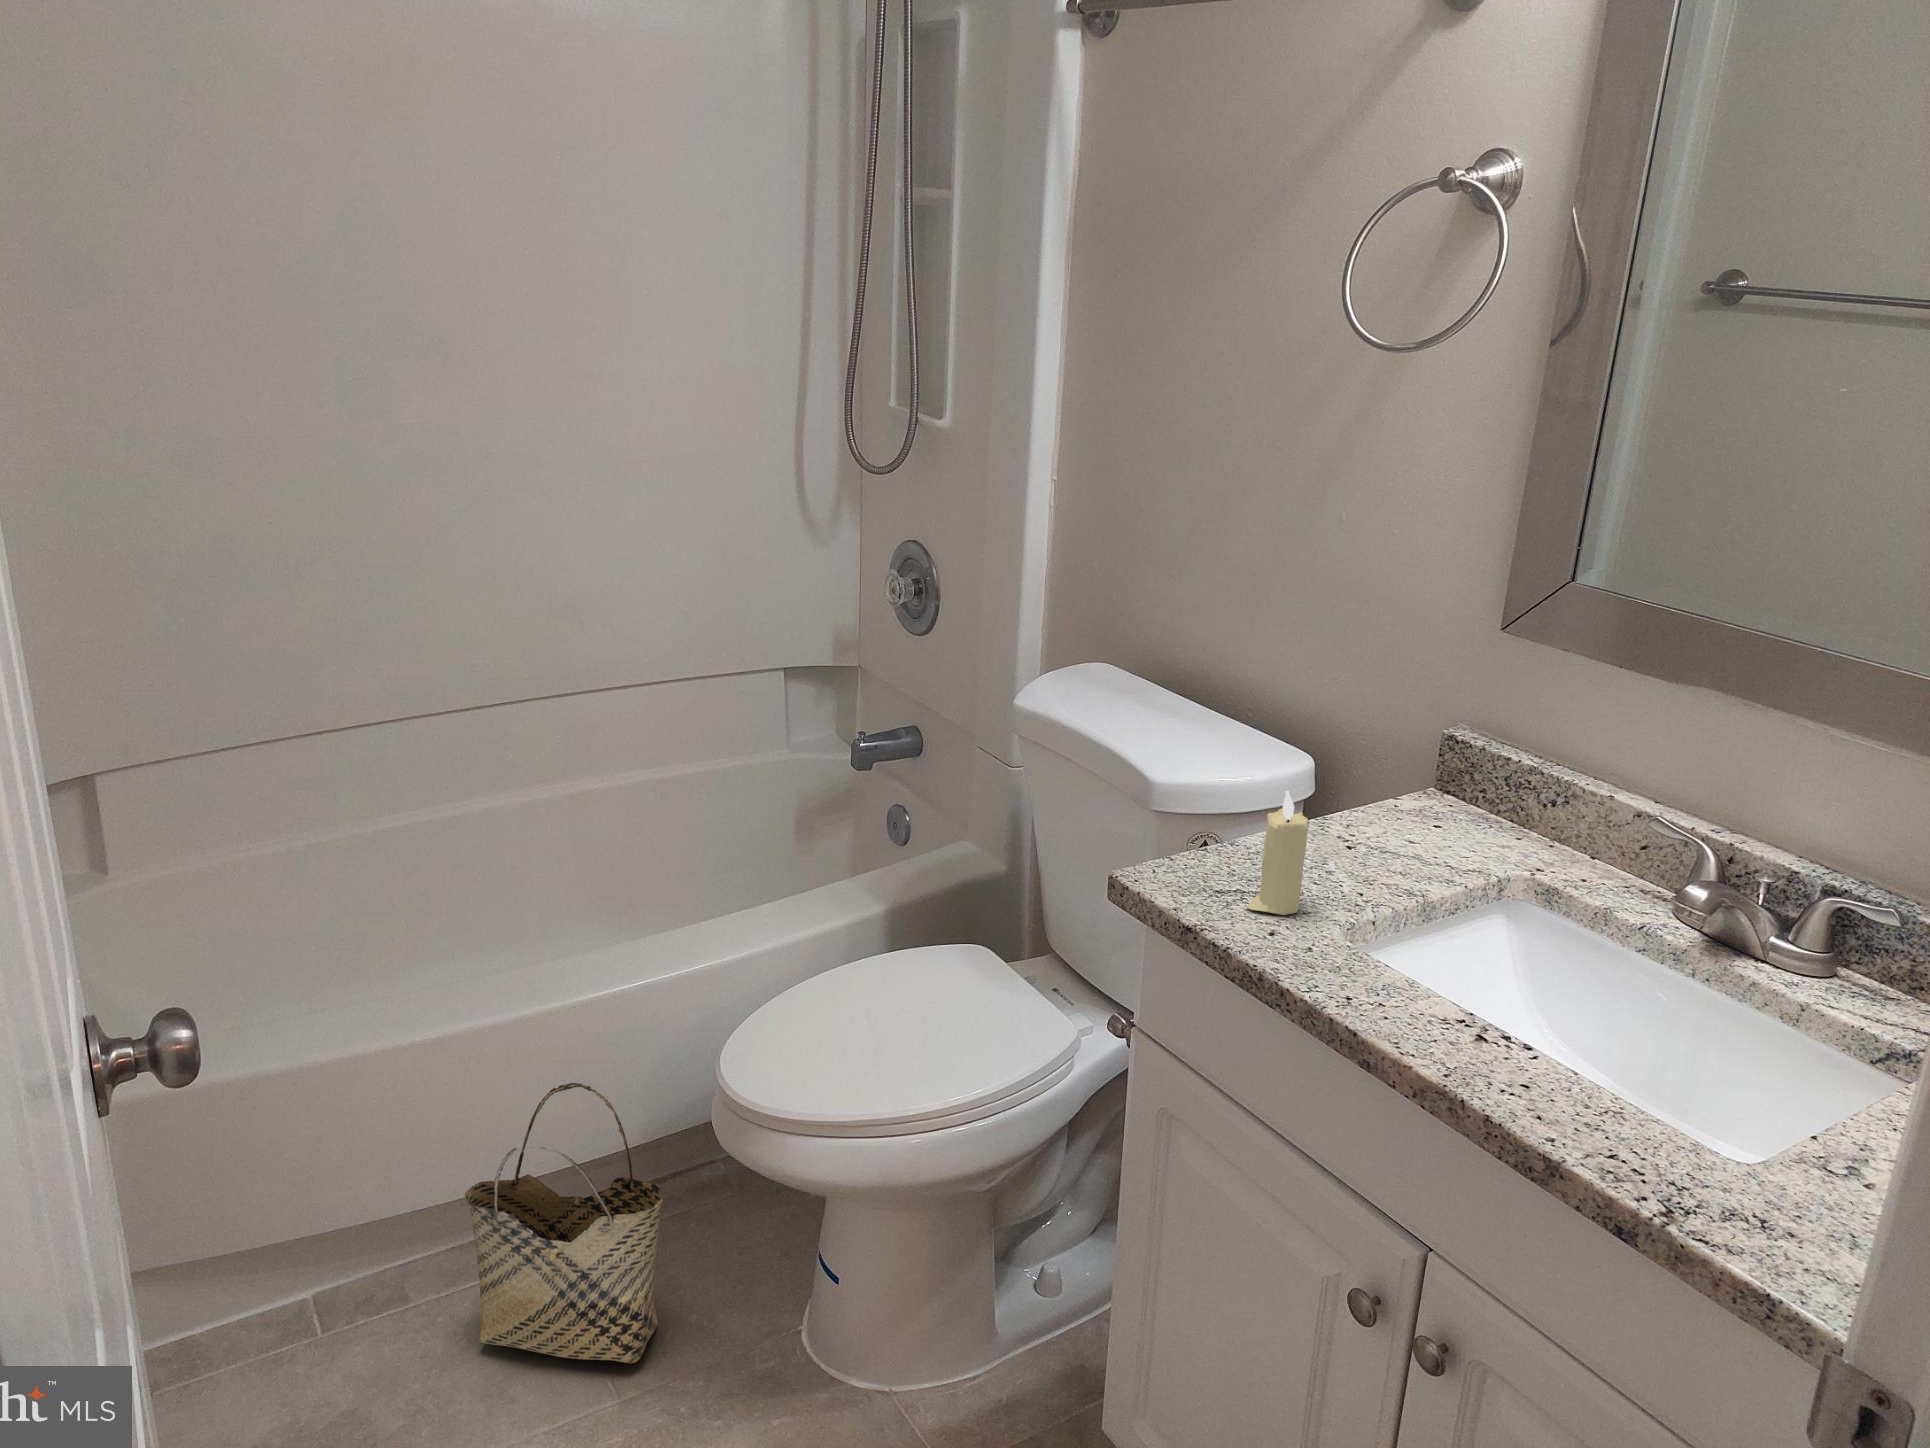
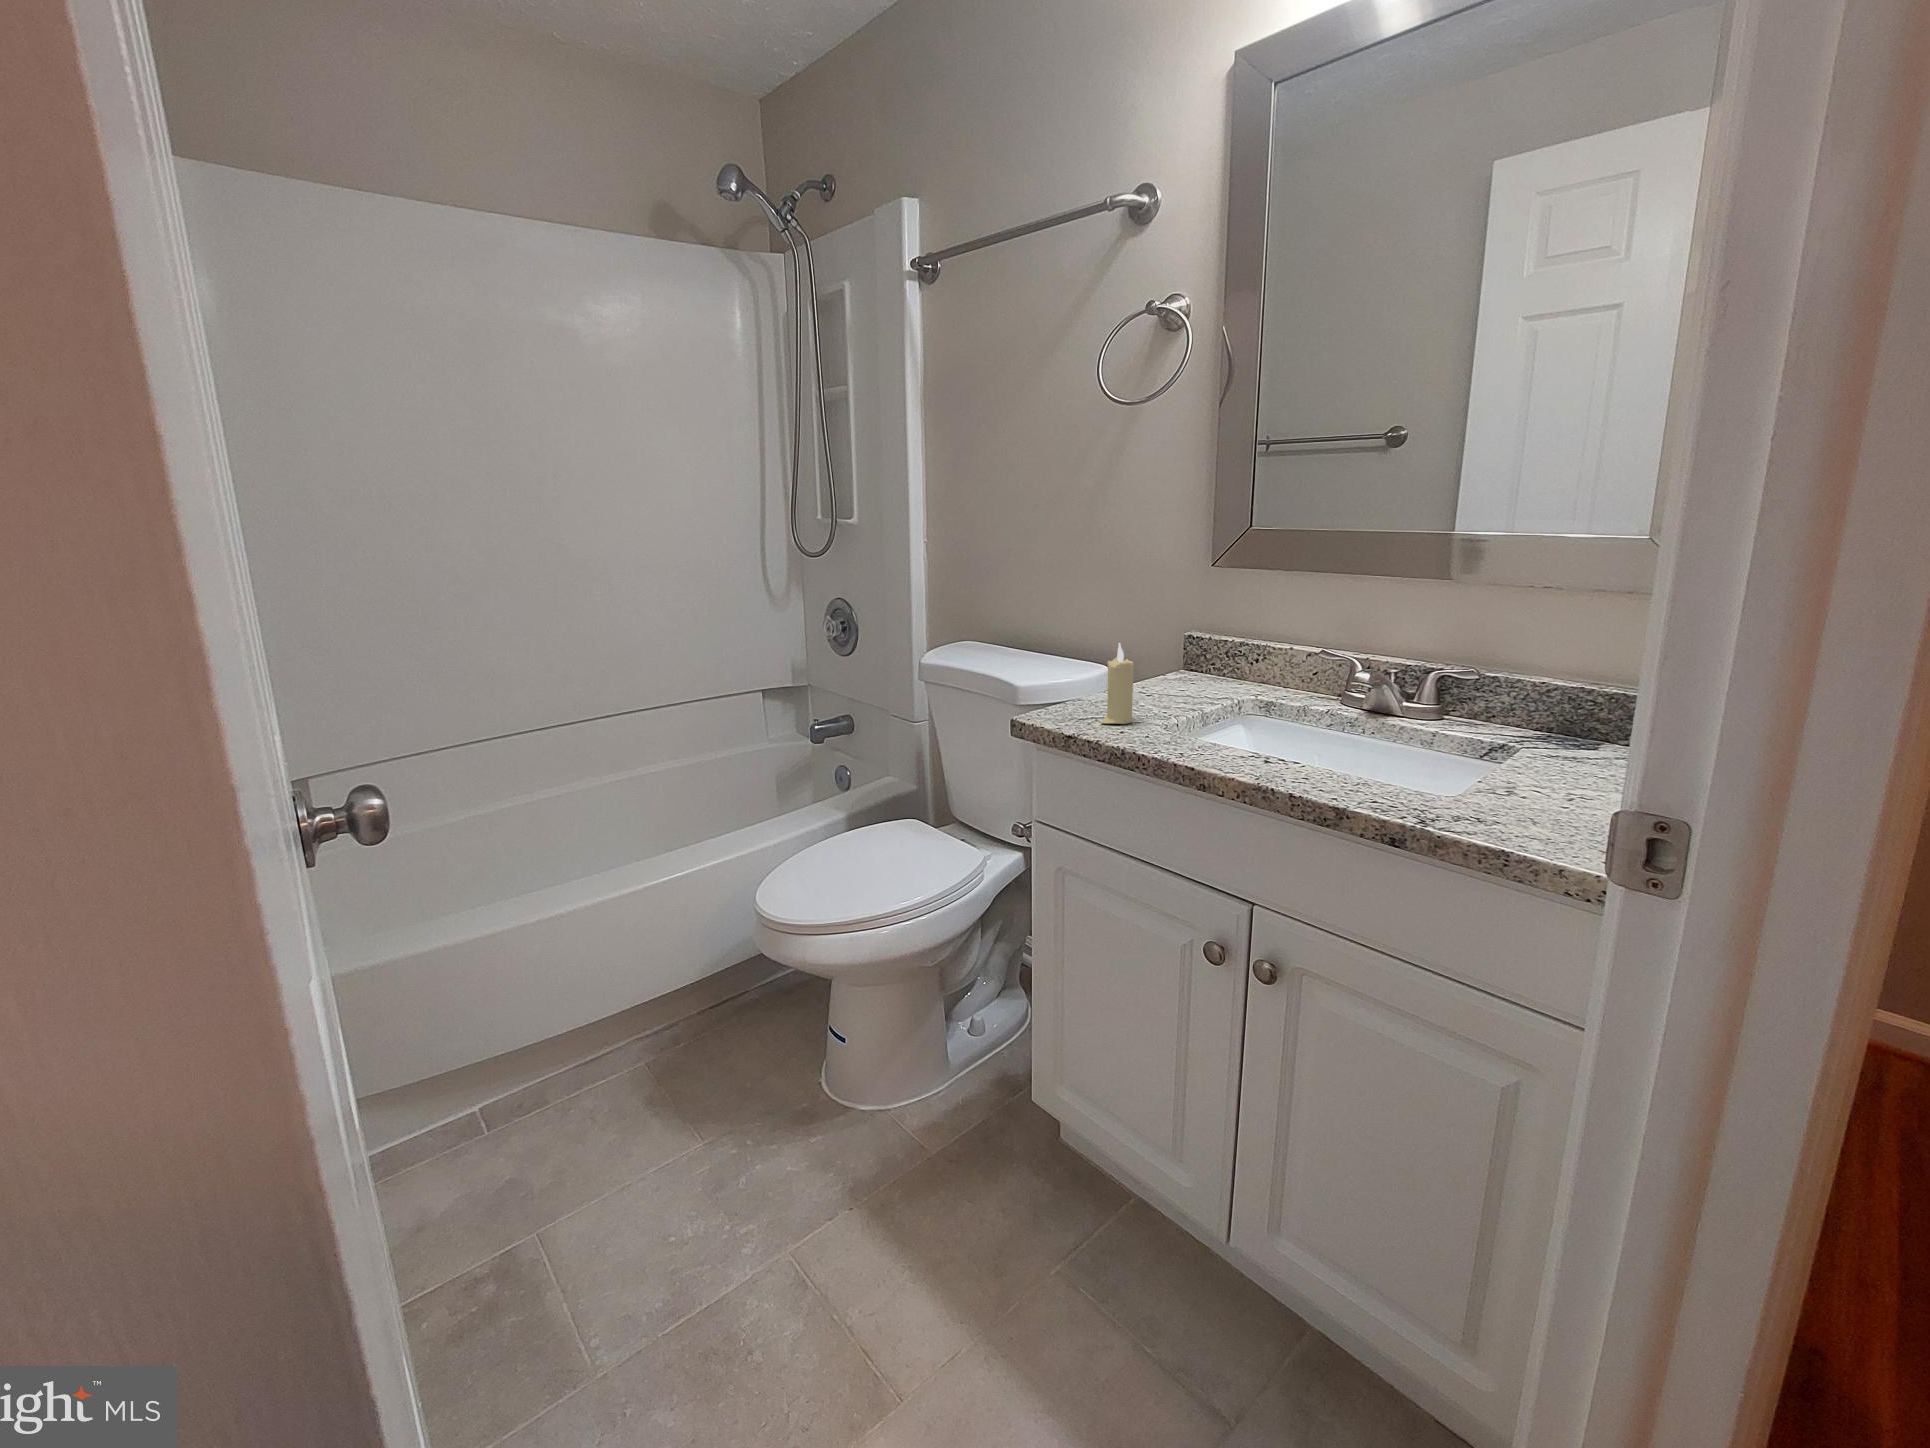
woven basket: present [465,1083,663,1363] -> none [583,937,724,1129]

